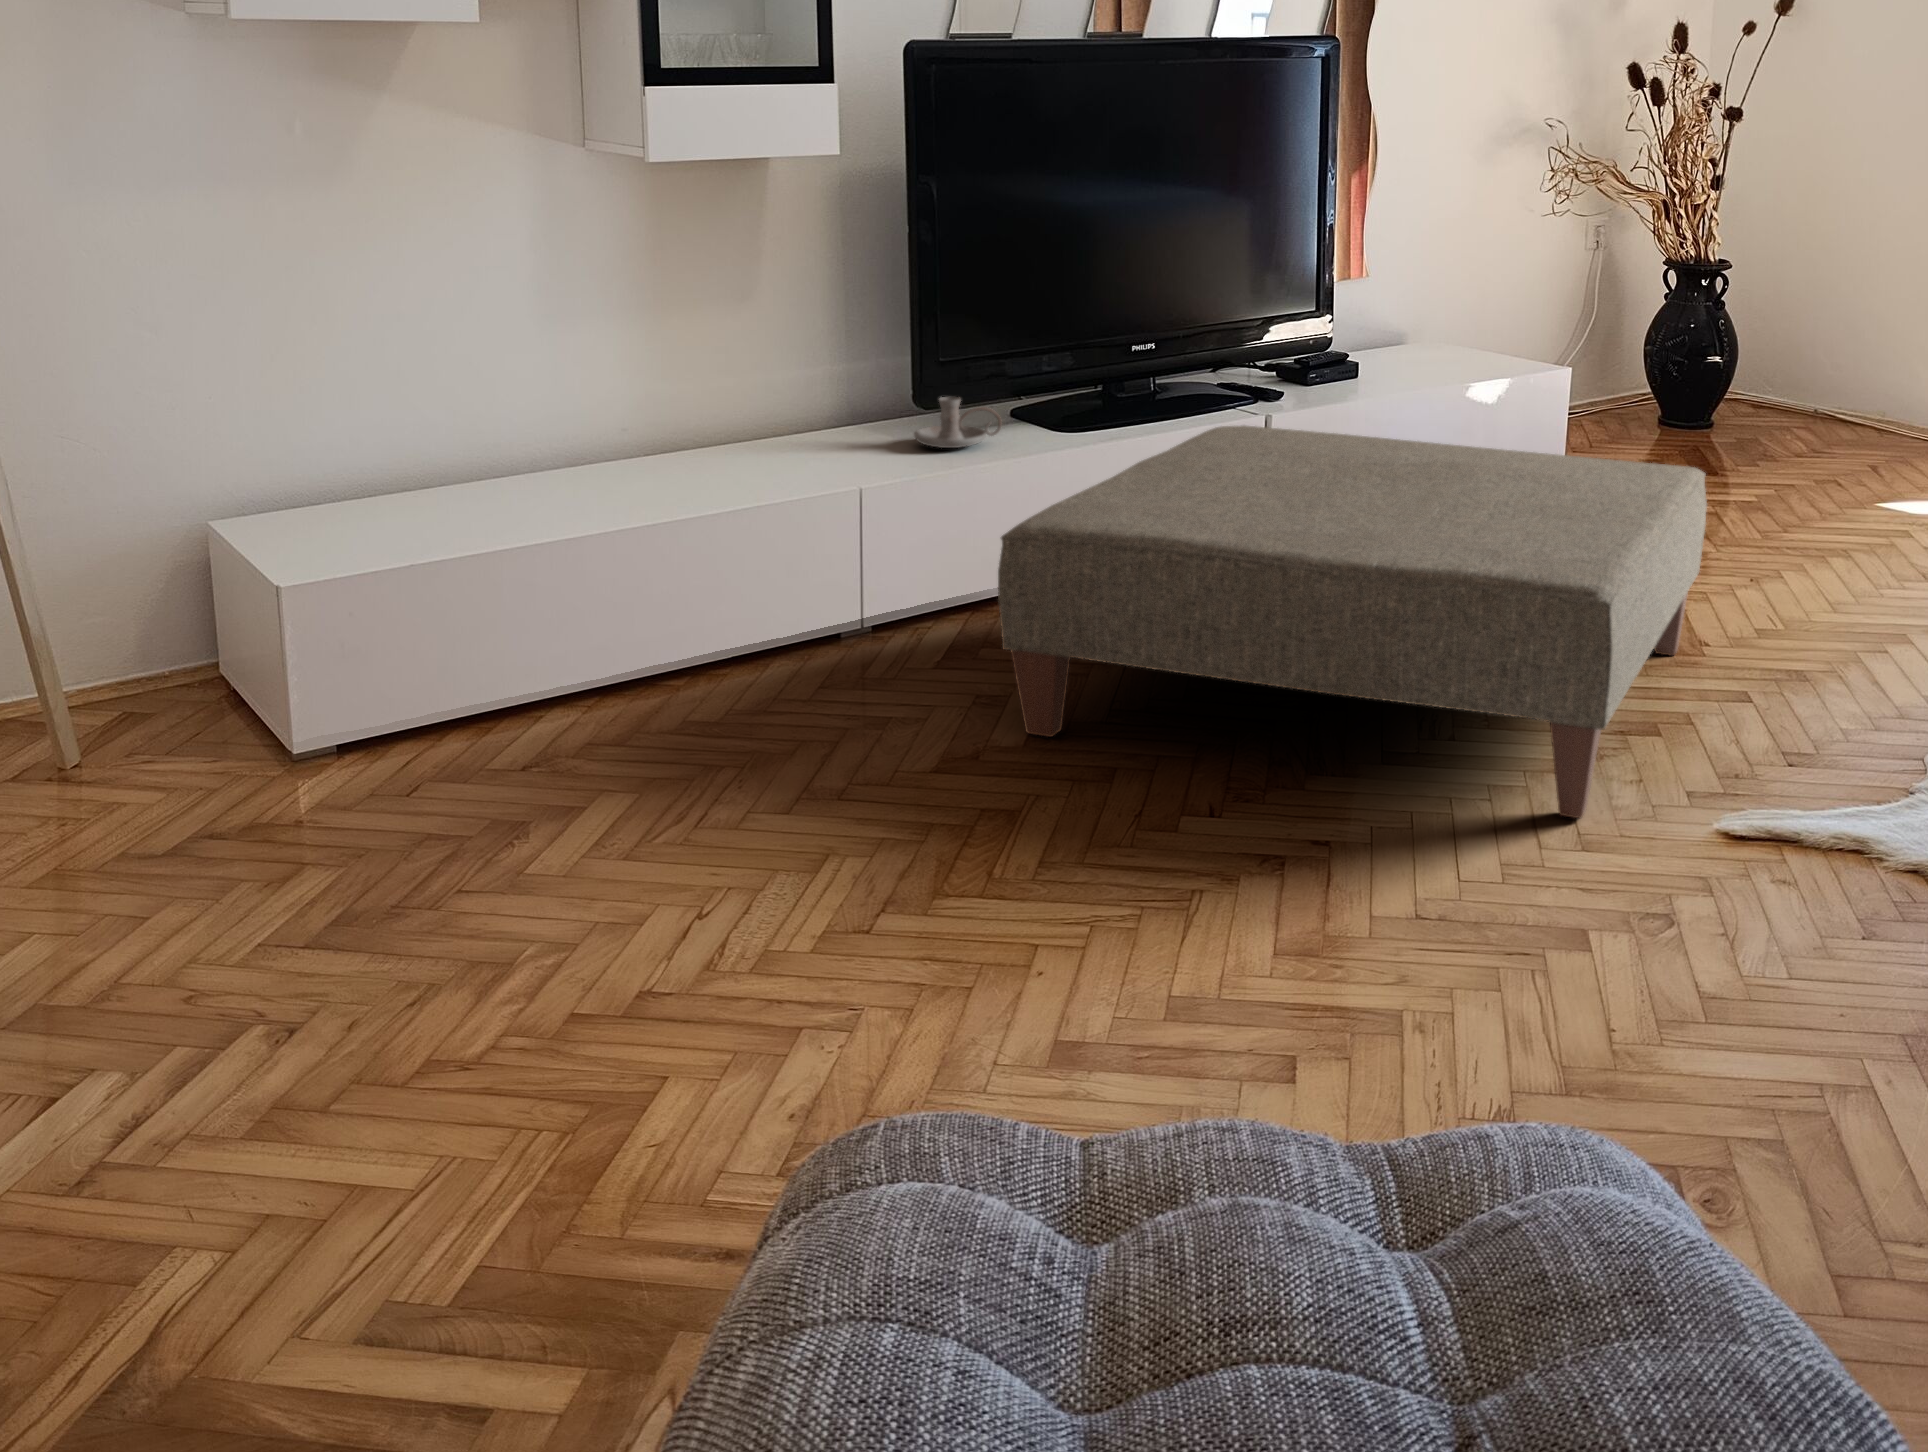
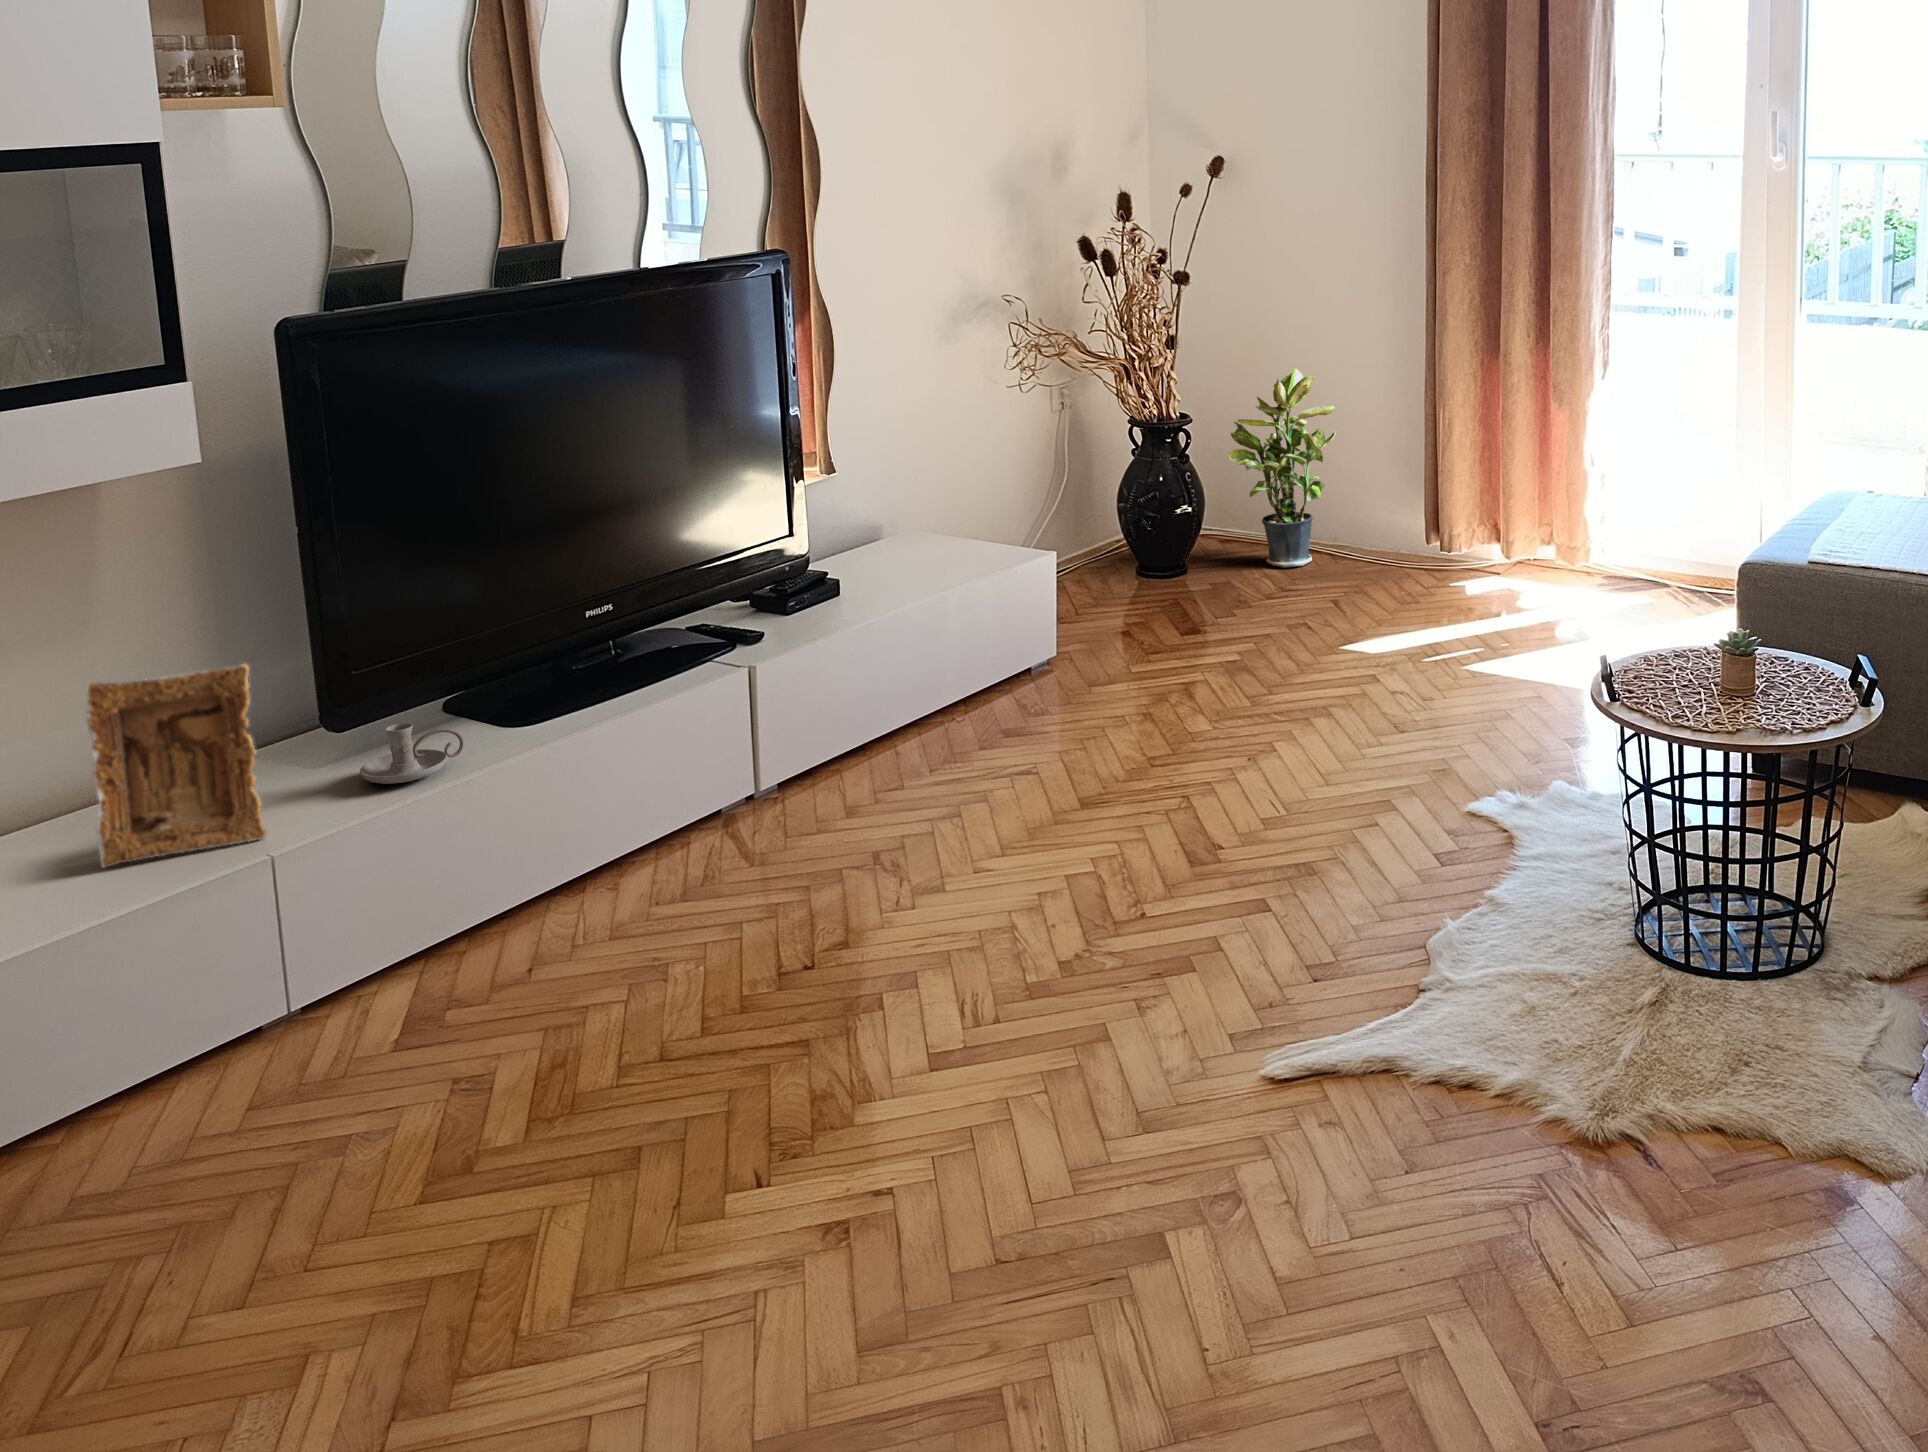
potted plant: none [1768,221,1895,434] -> present [1227,368,1336,568]
picture frame: none [703,311,835,470] -> present [86,664,266,867]
ottoman: present [998,425,1707,818] -> none [487,689,1205,1115]

